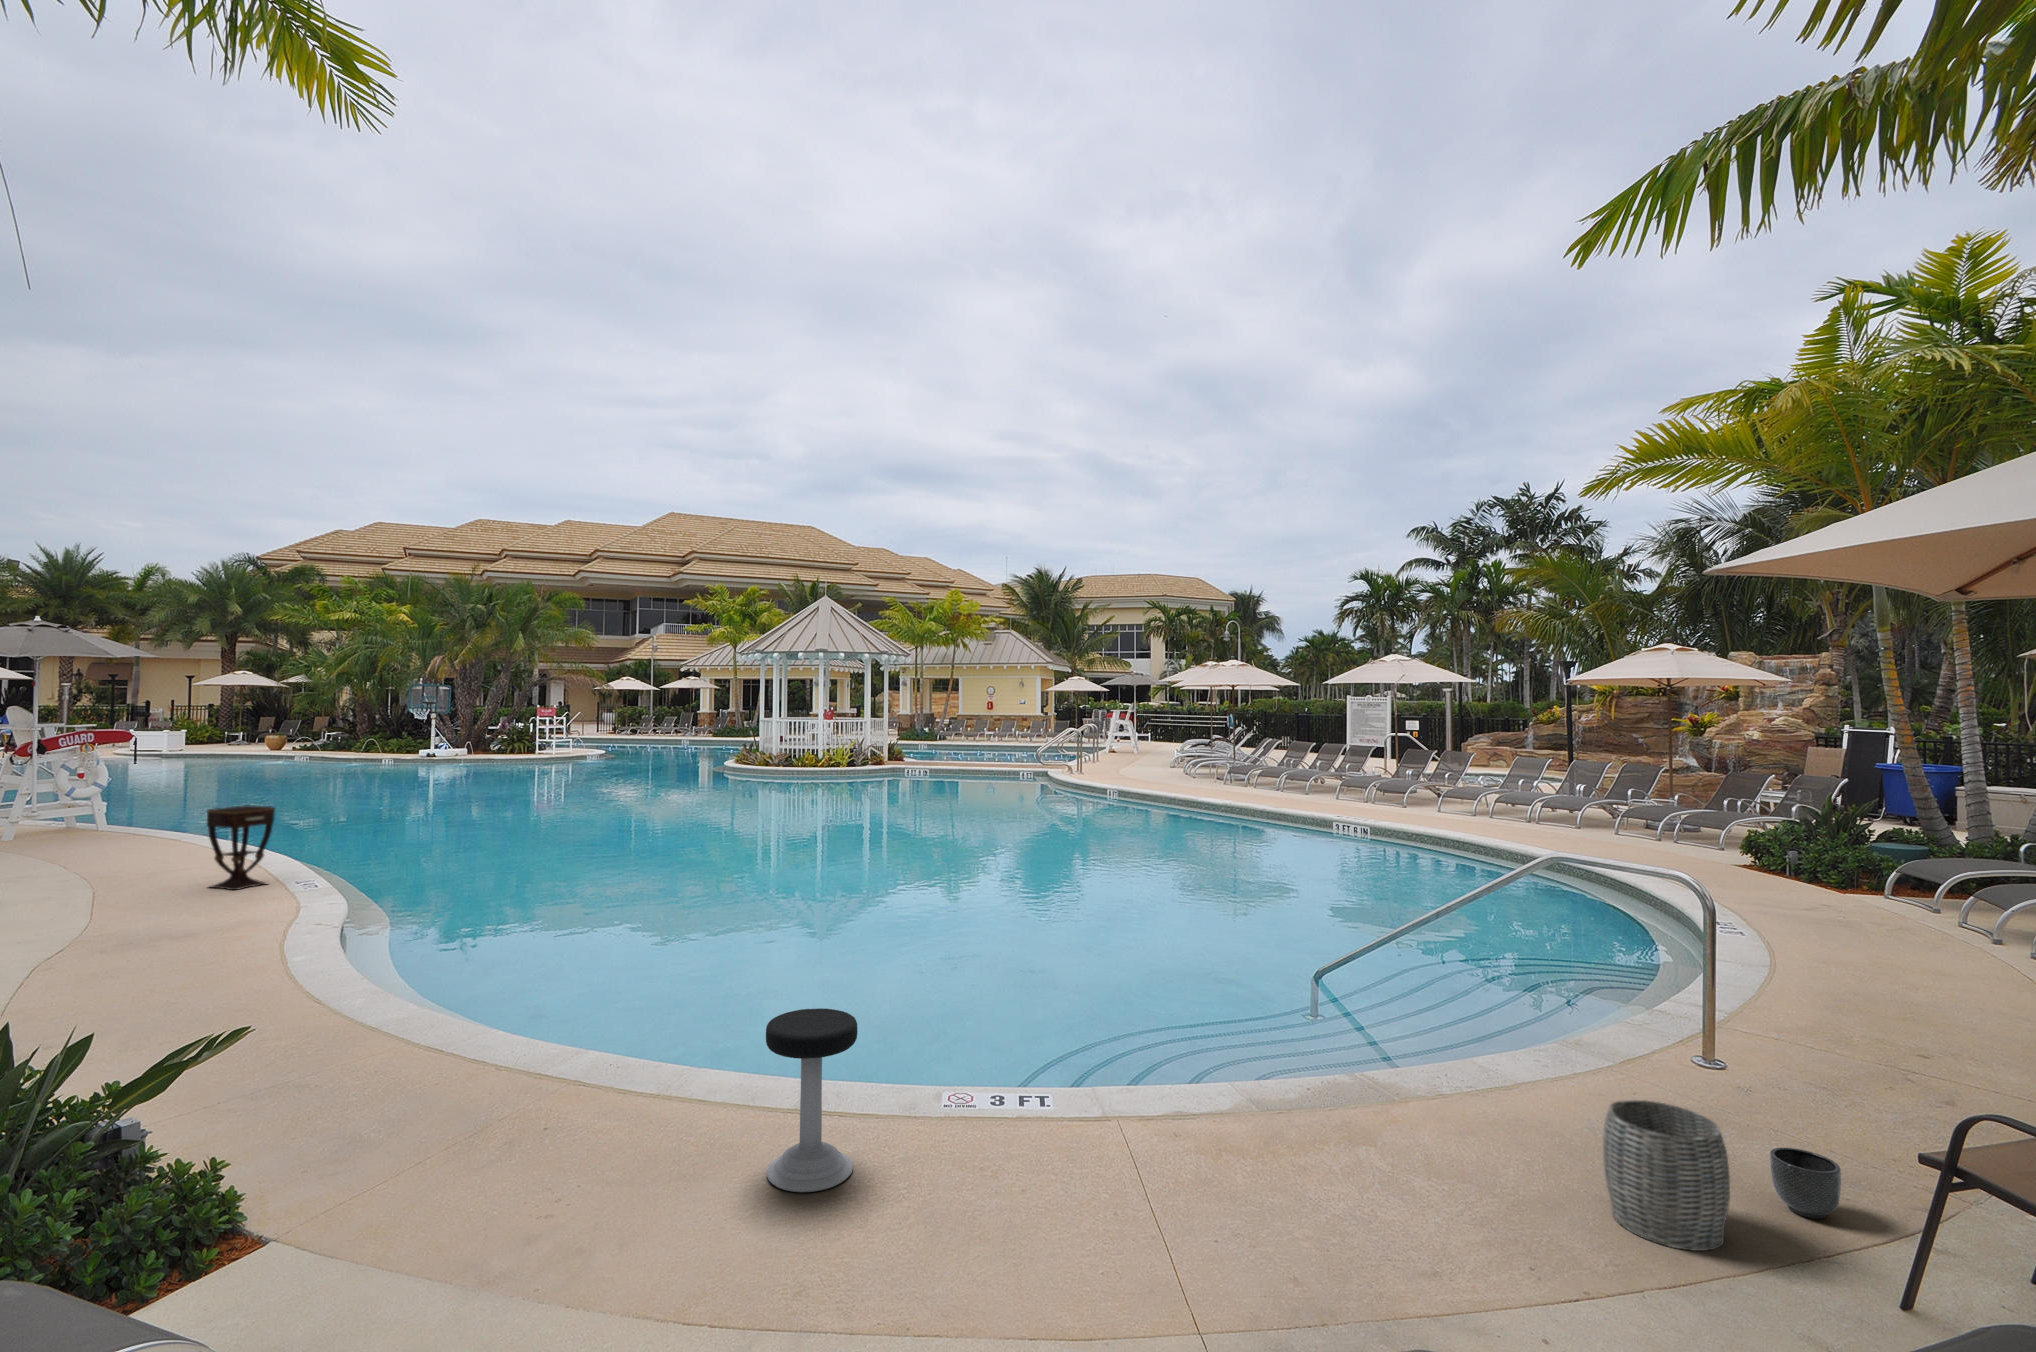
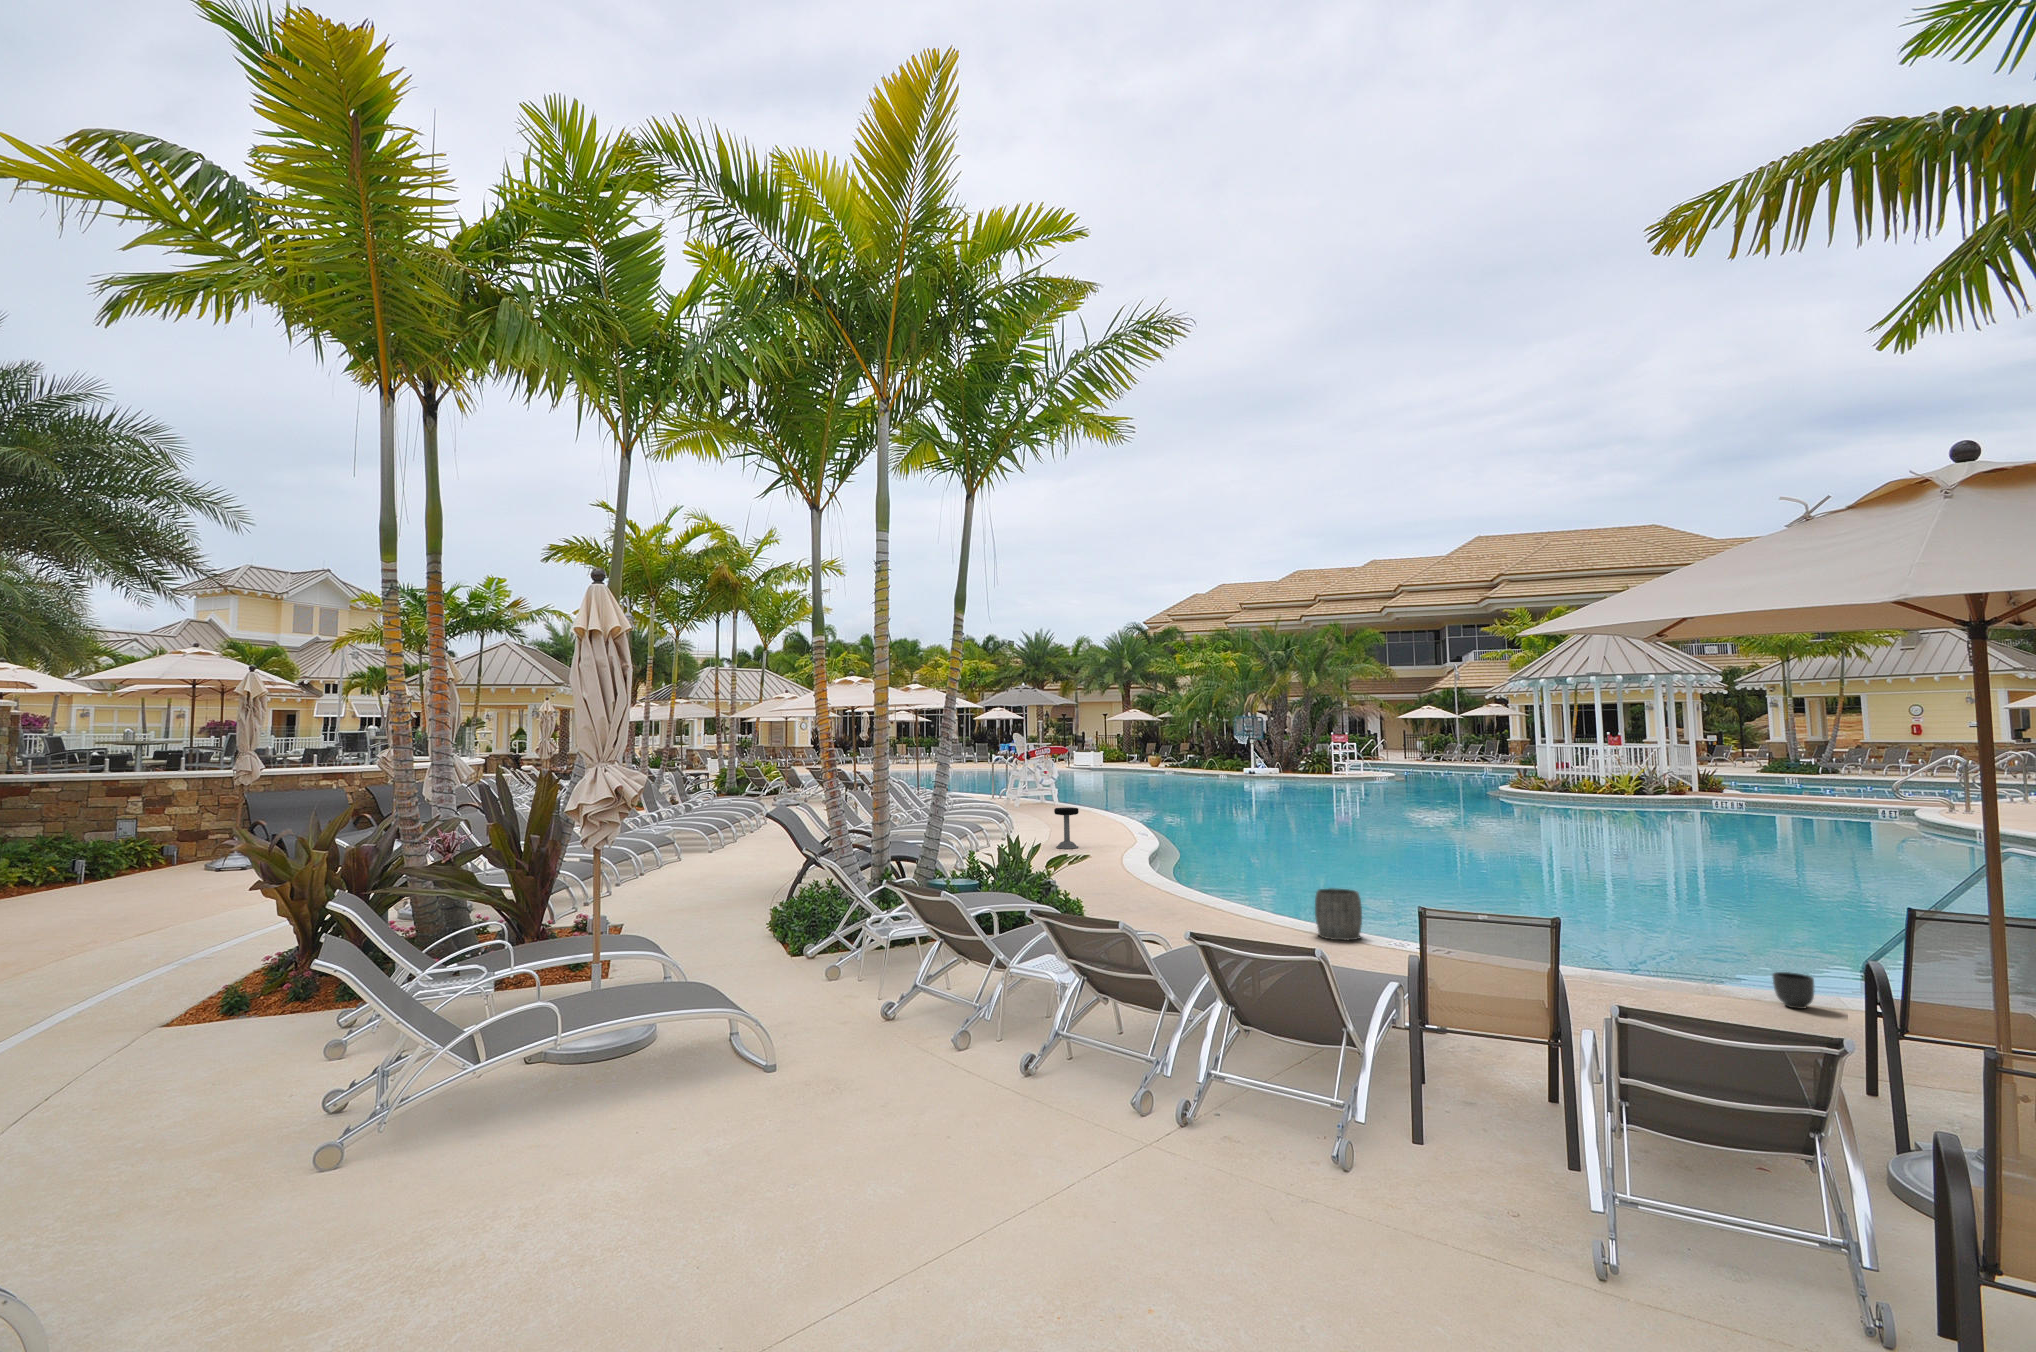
side table: present [207,805,275,890] -> none [1094,785,1125,831]
stool: present [766,1008,858,1192] -> present [1054,807,1079,849]
woven basket: present [1603,1100,1730,1251] -> present [1315,888,1362,940]

